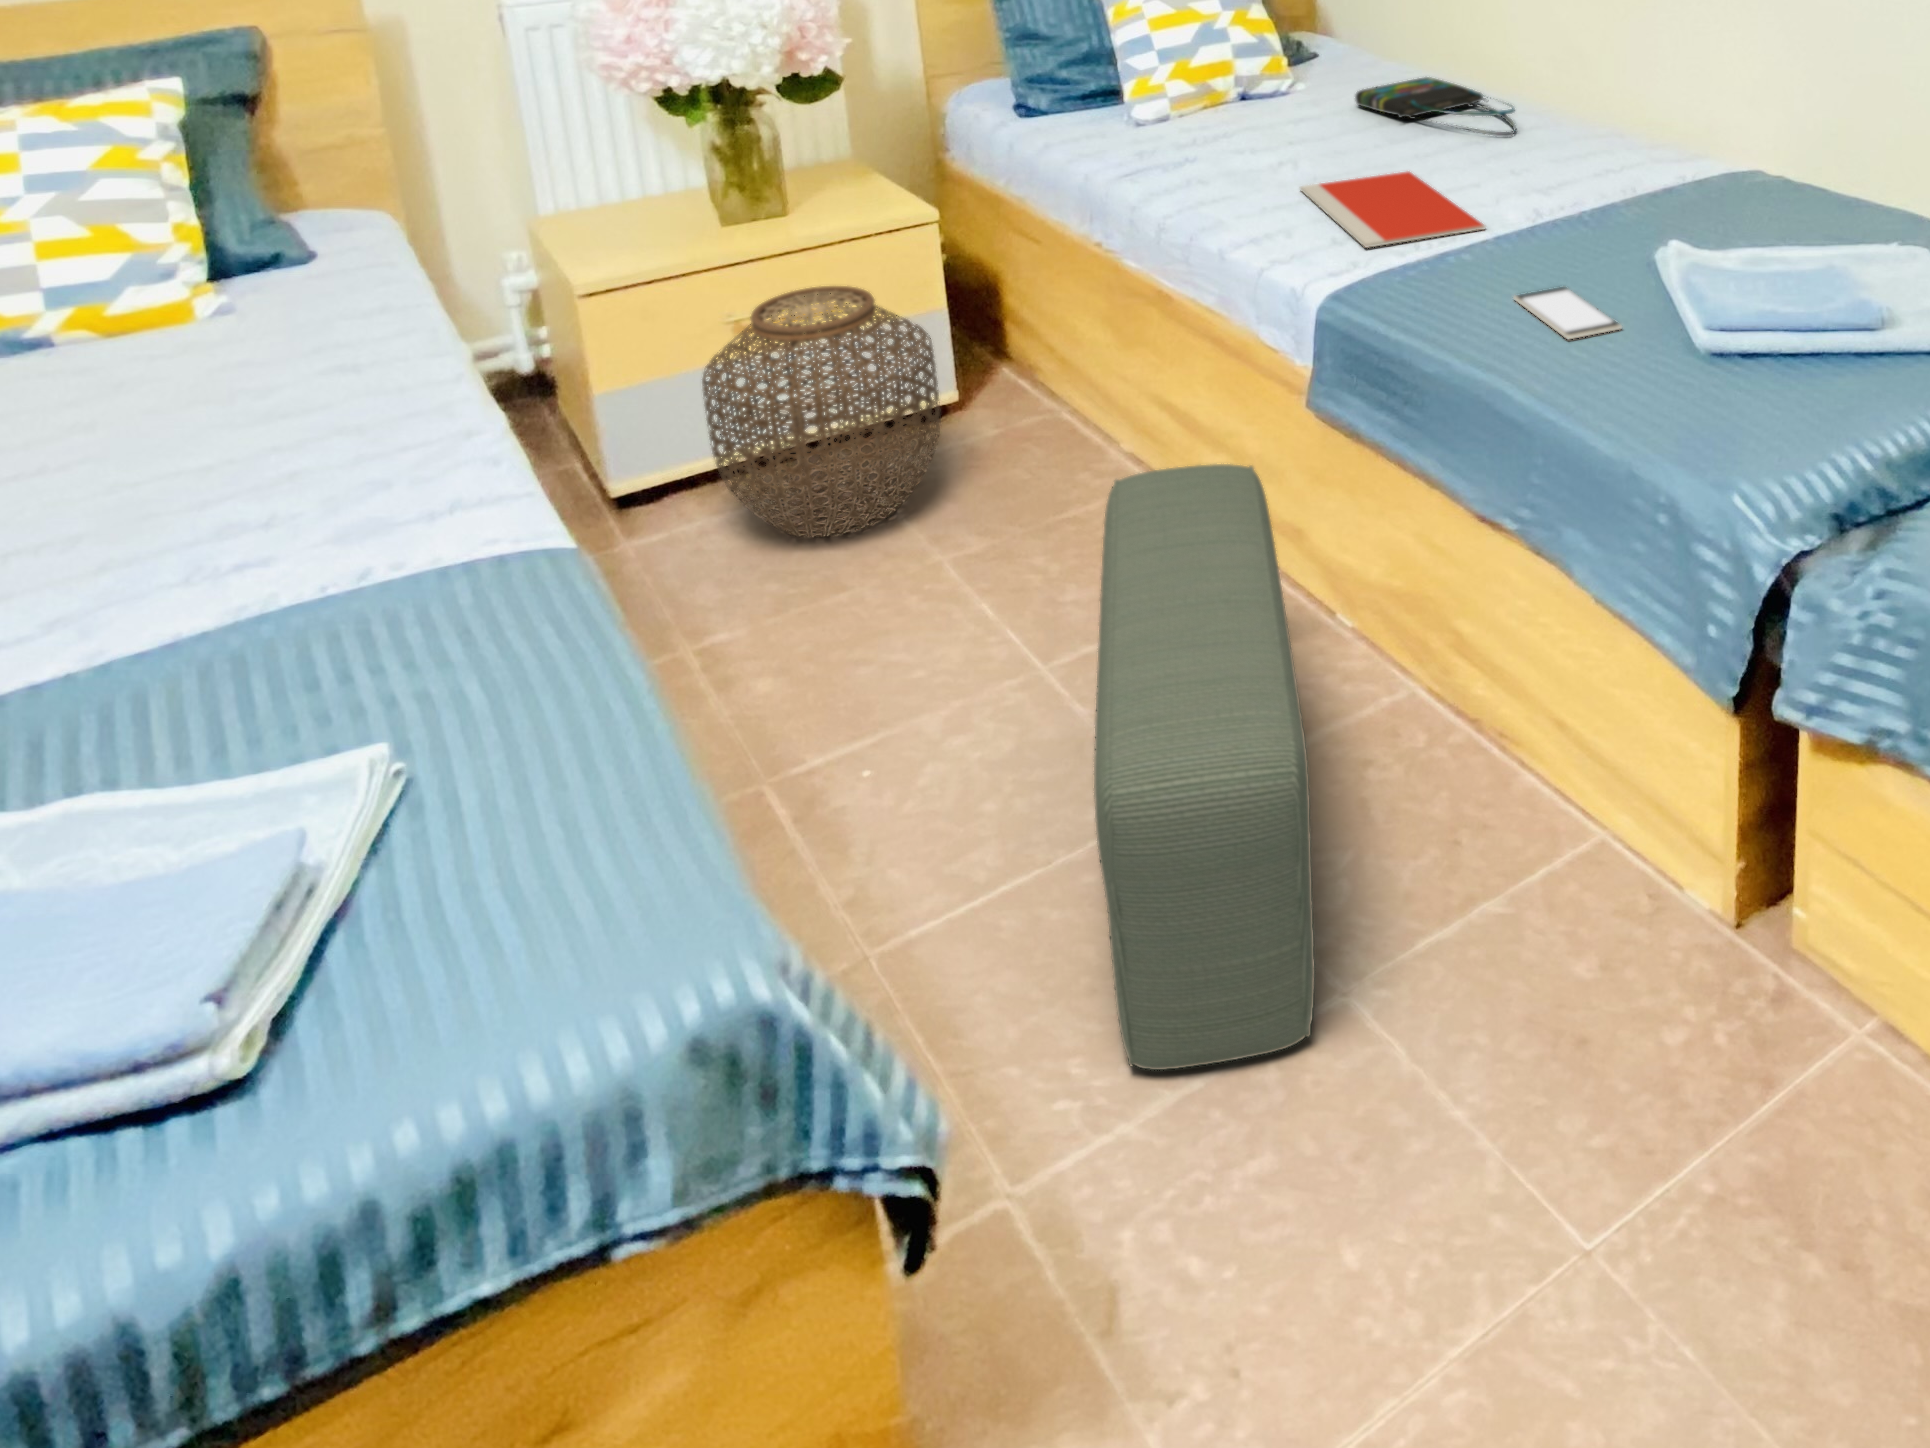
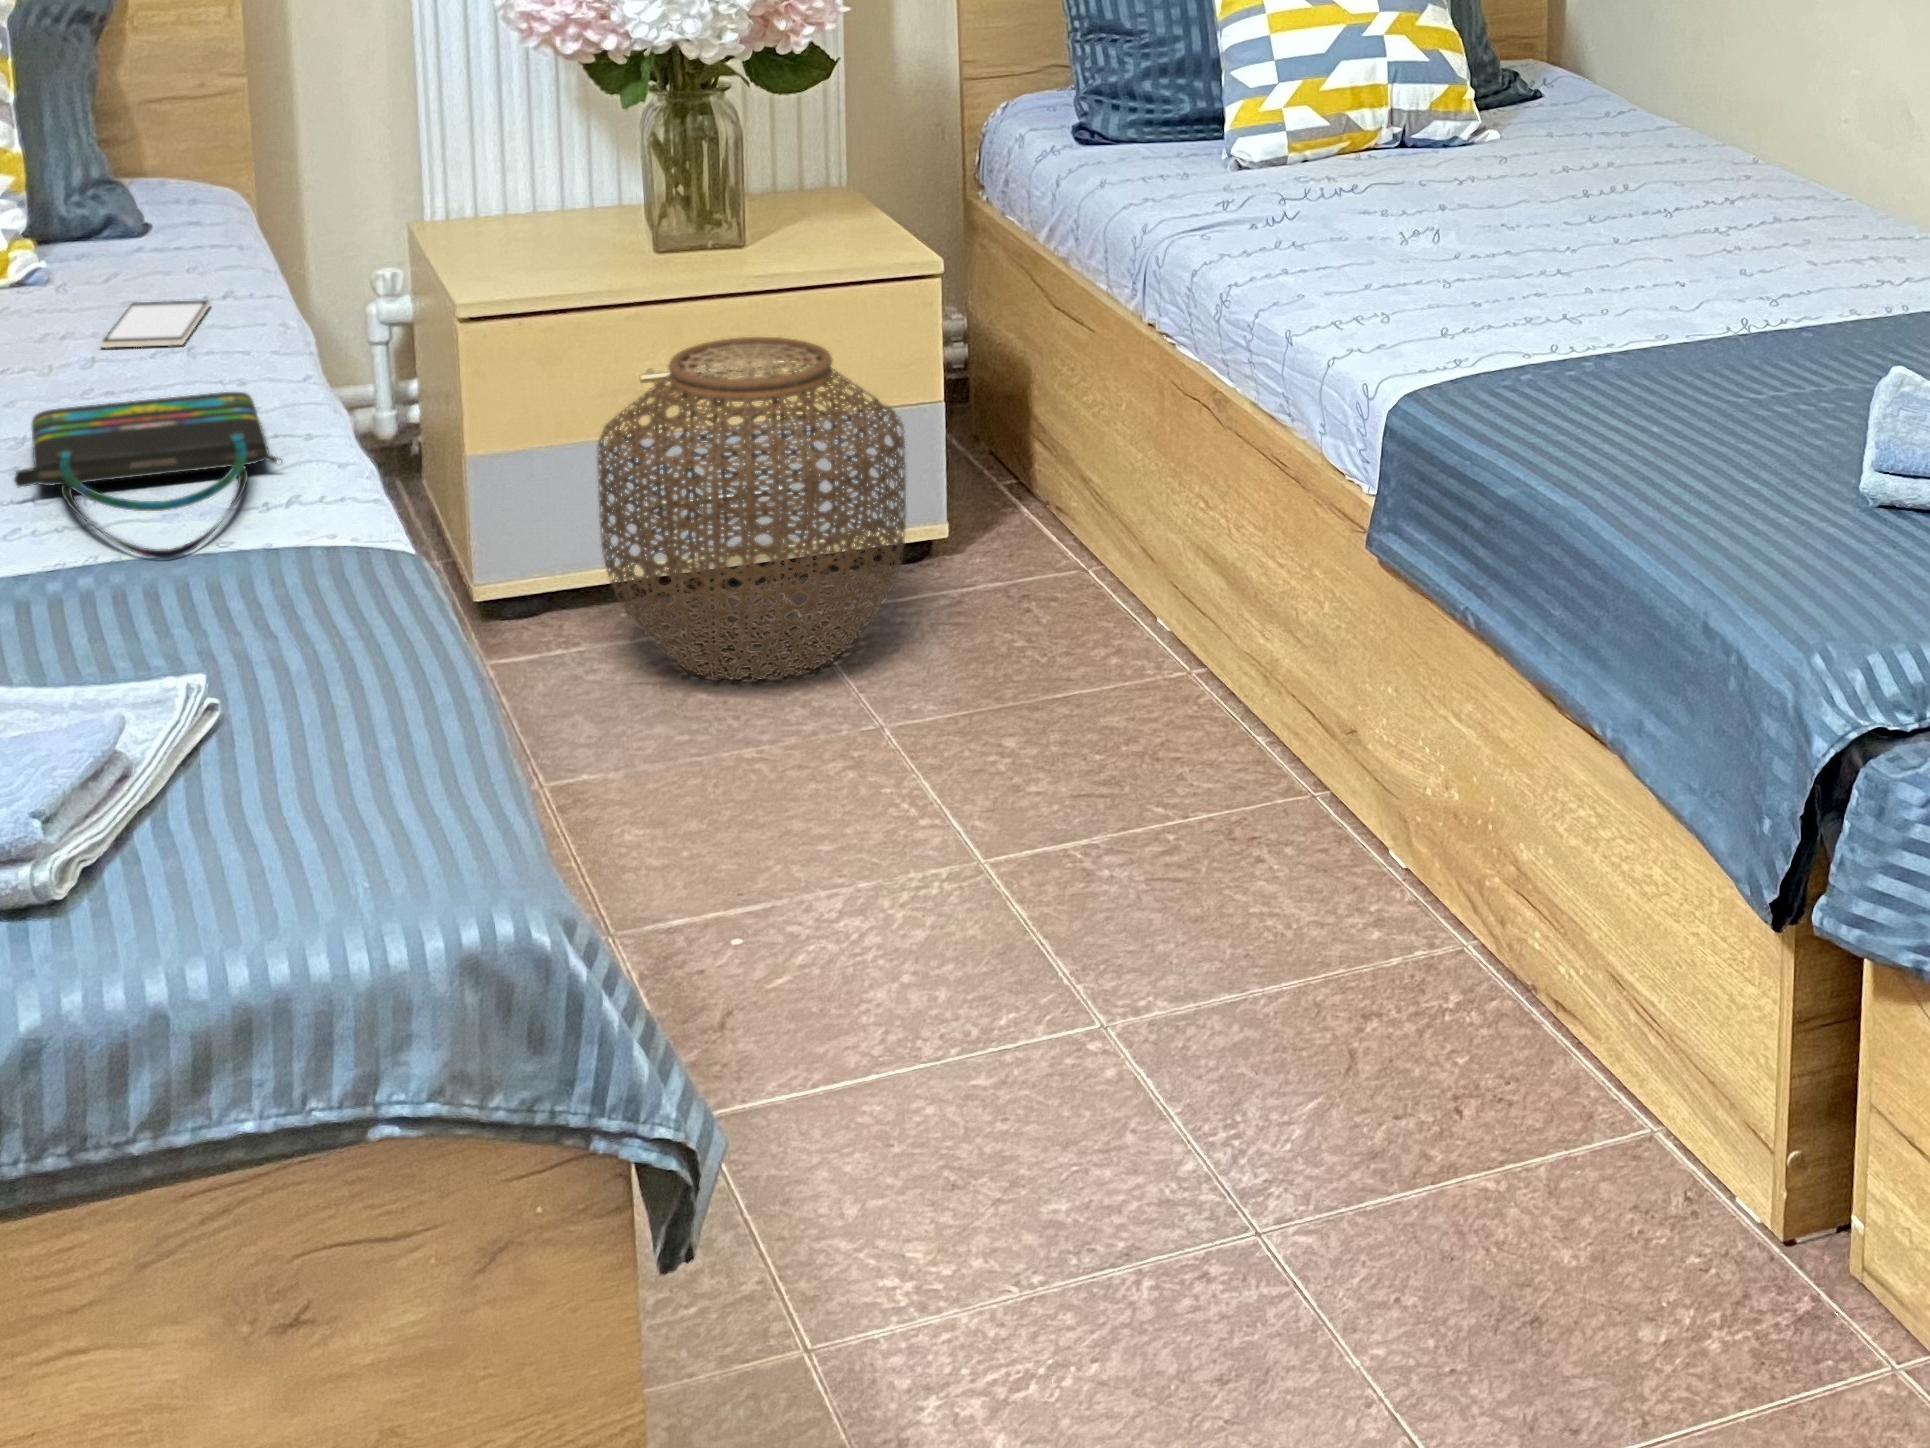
tote bag: present [1355,77,1515,136] -> present [14,392,282,559]
notebook: present [1300,172,1485,248] -> none [1425,255,1662,340]
smartphone: present [1514,287,1621,339] -> present [100,300,211,348]
pouf: present [1094,464,1315,1070] -> none [963,593,1282,1280]

